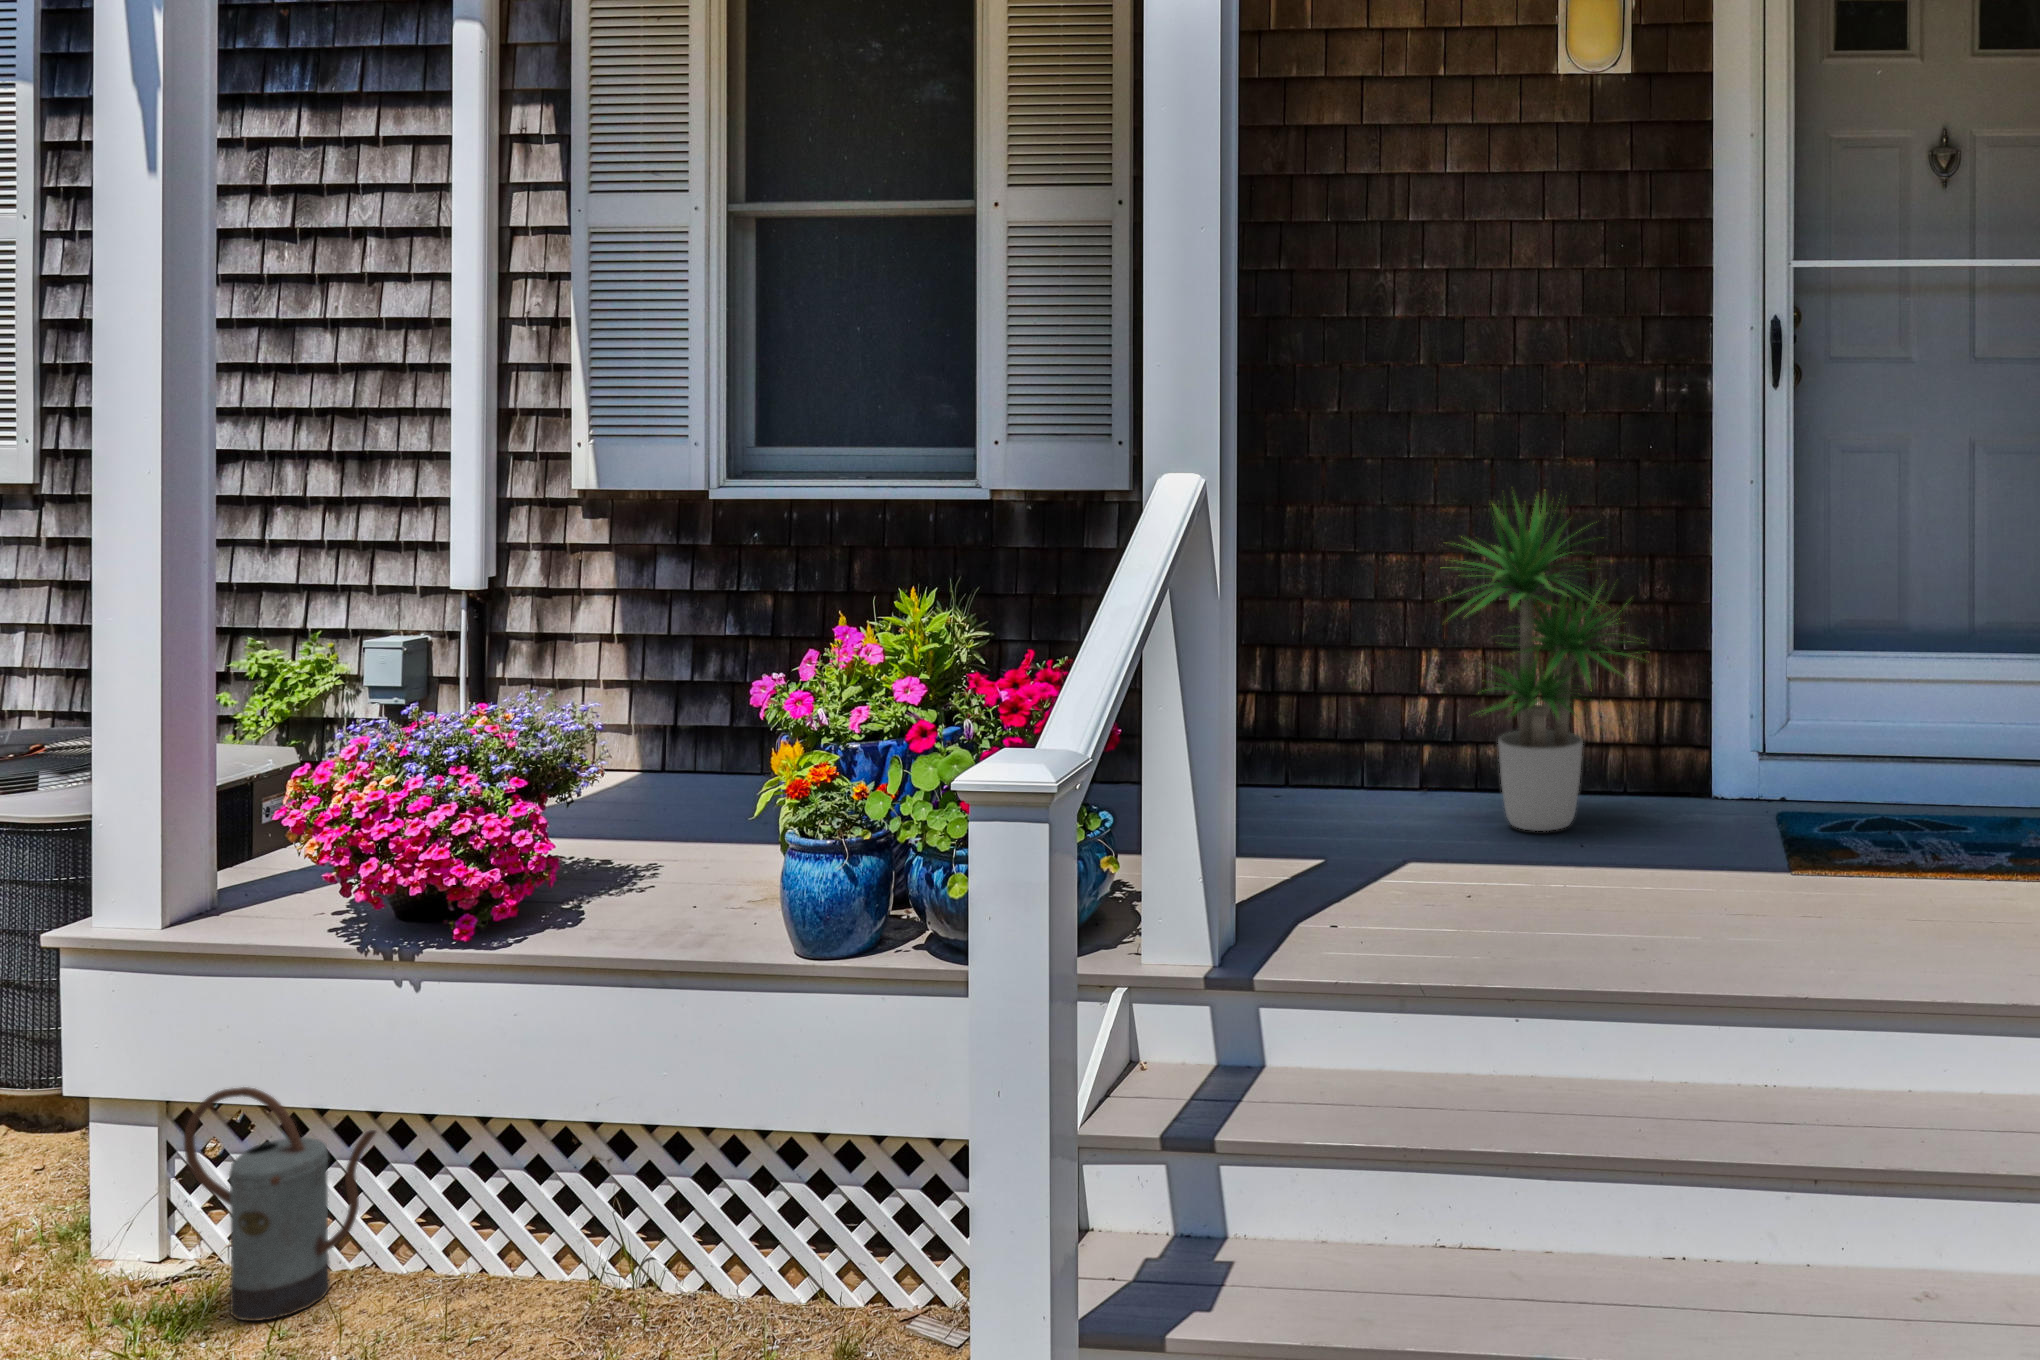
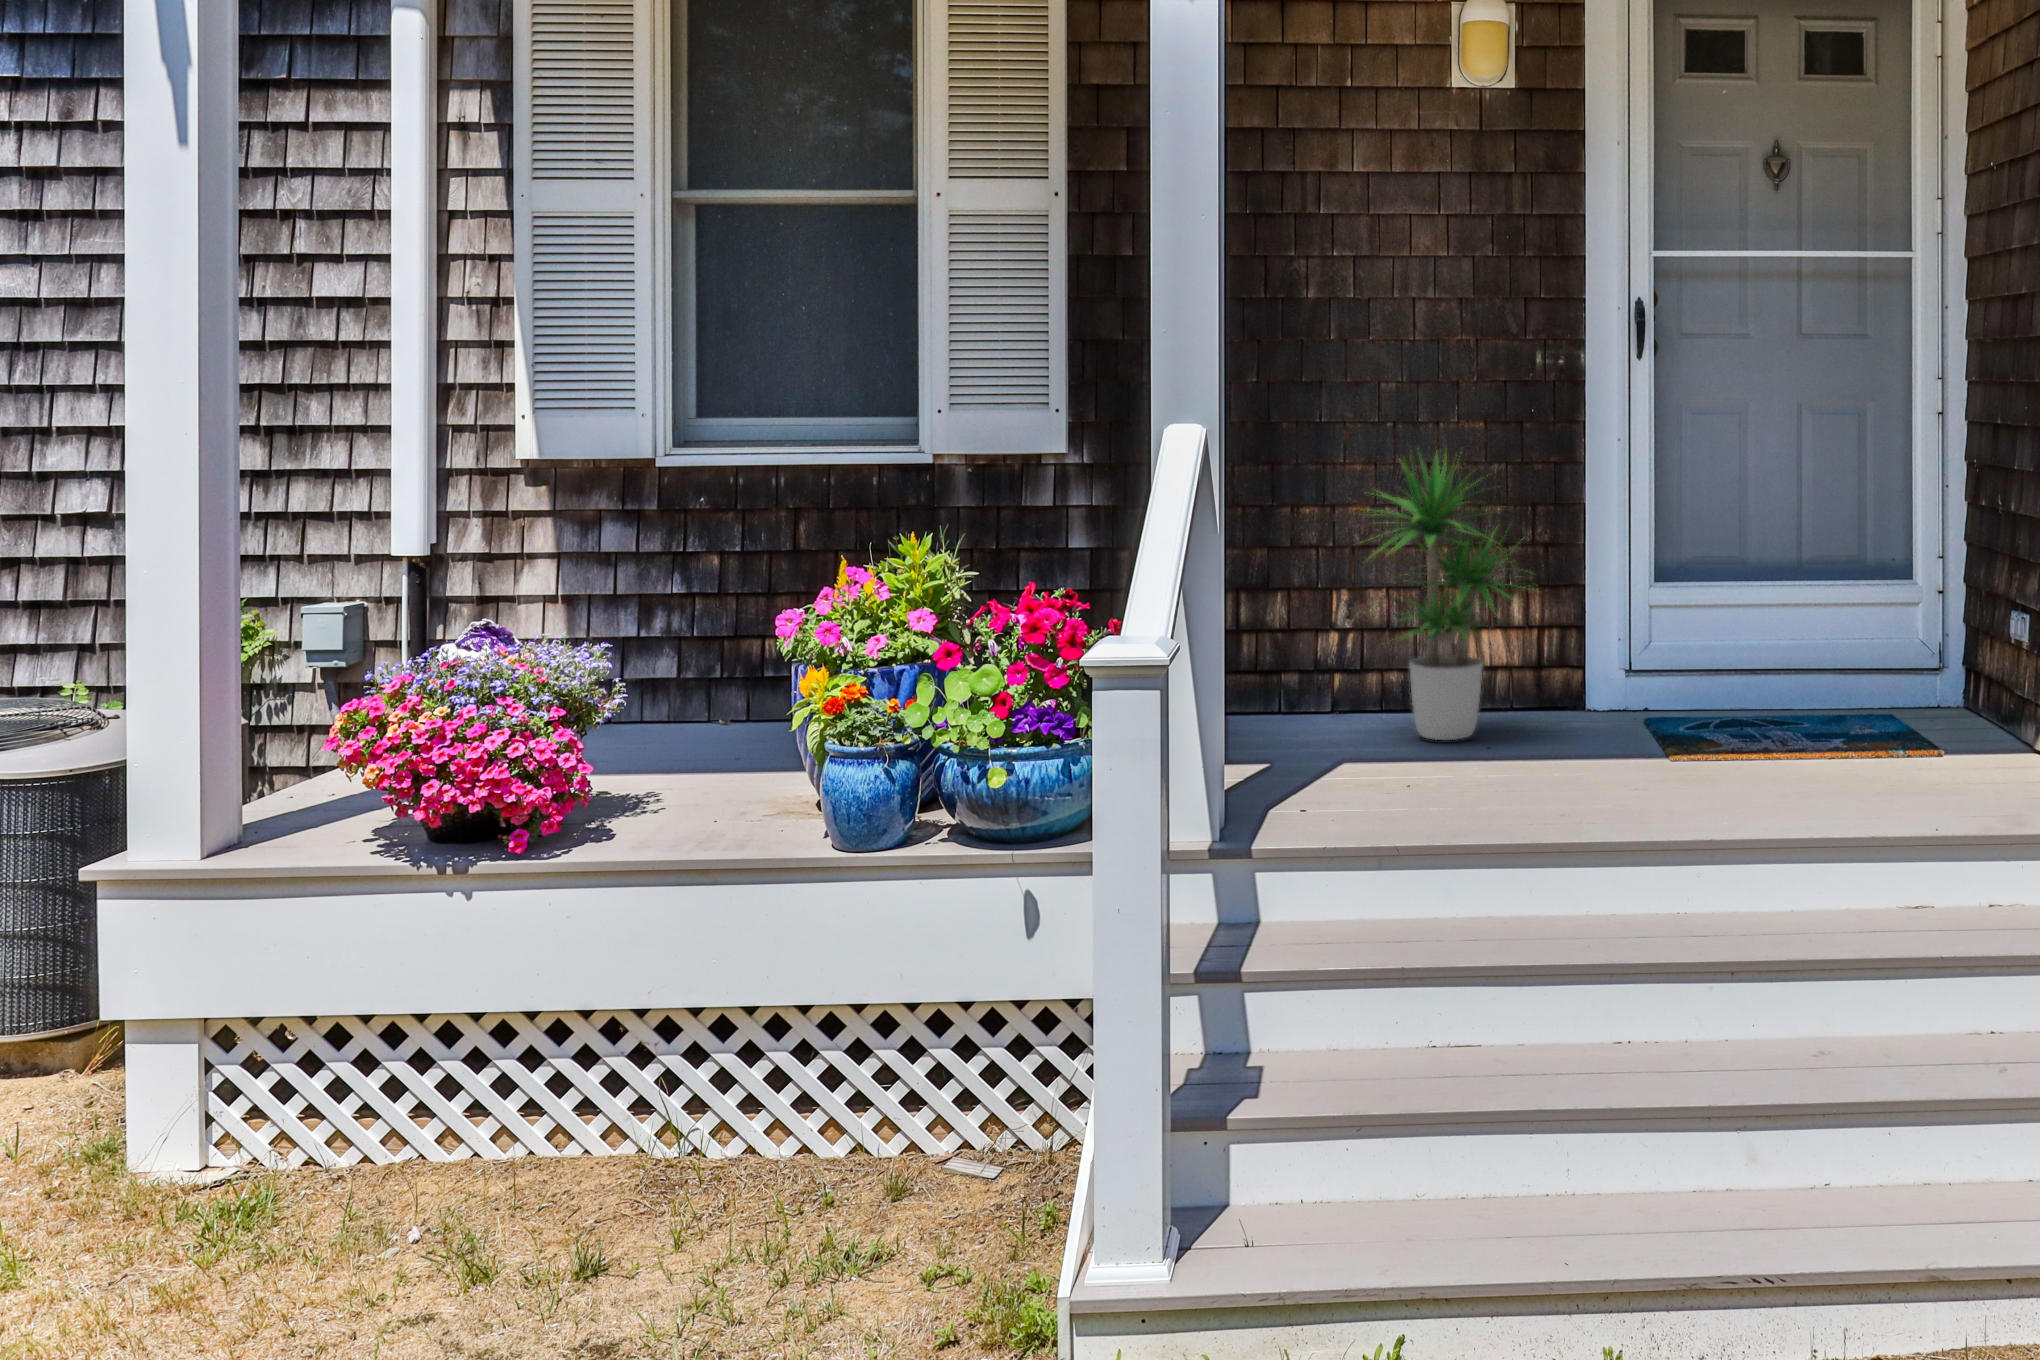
watering can: present [184,1087,376,1321] -> none [246,995,439,1207]

